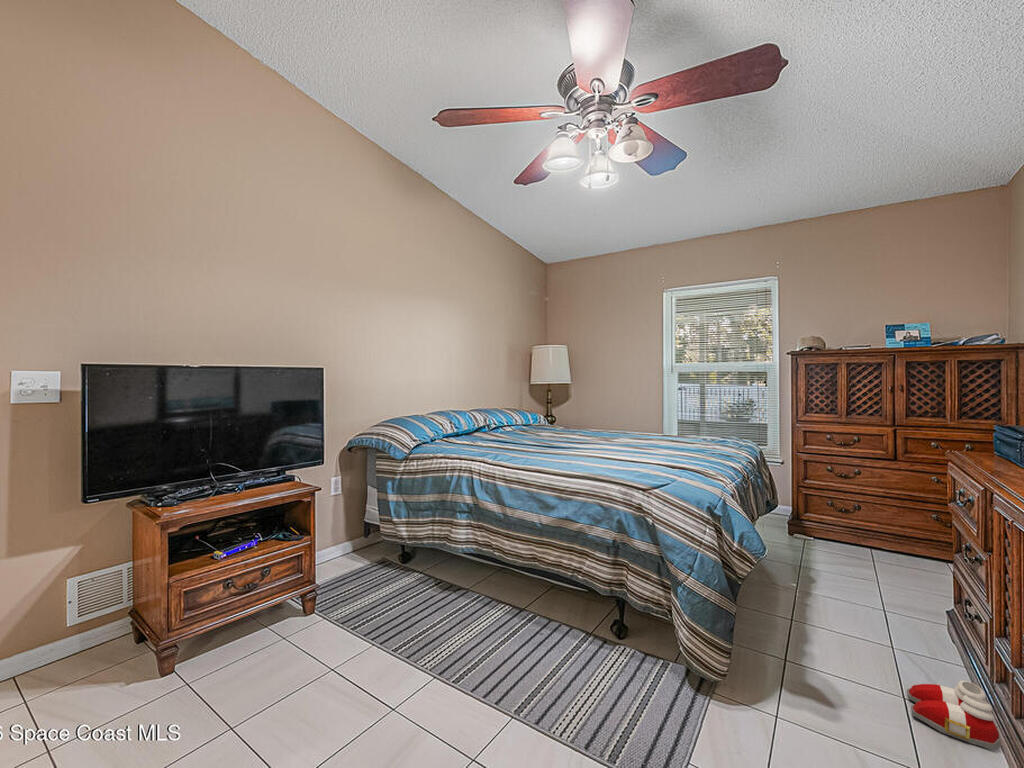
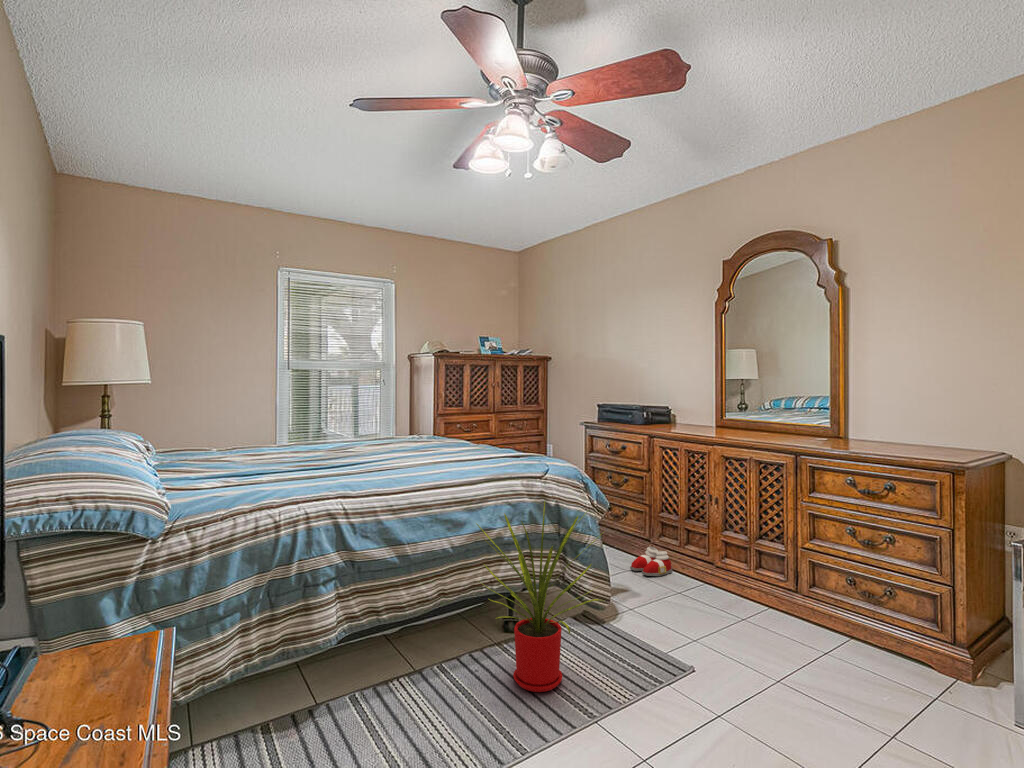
house plant: none [480,498,614,686] -> present [476,501,601,692]

